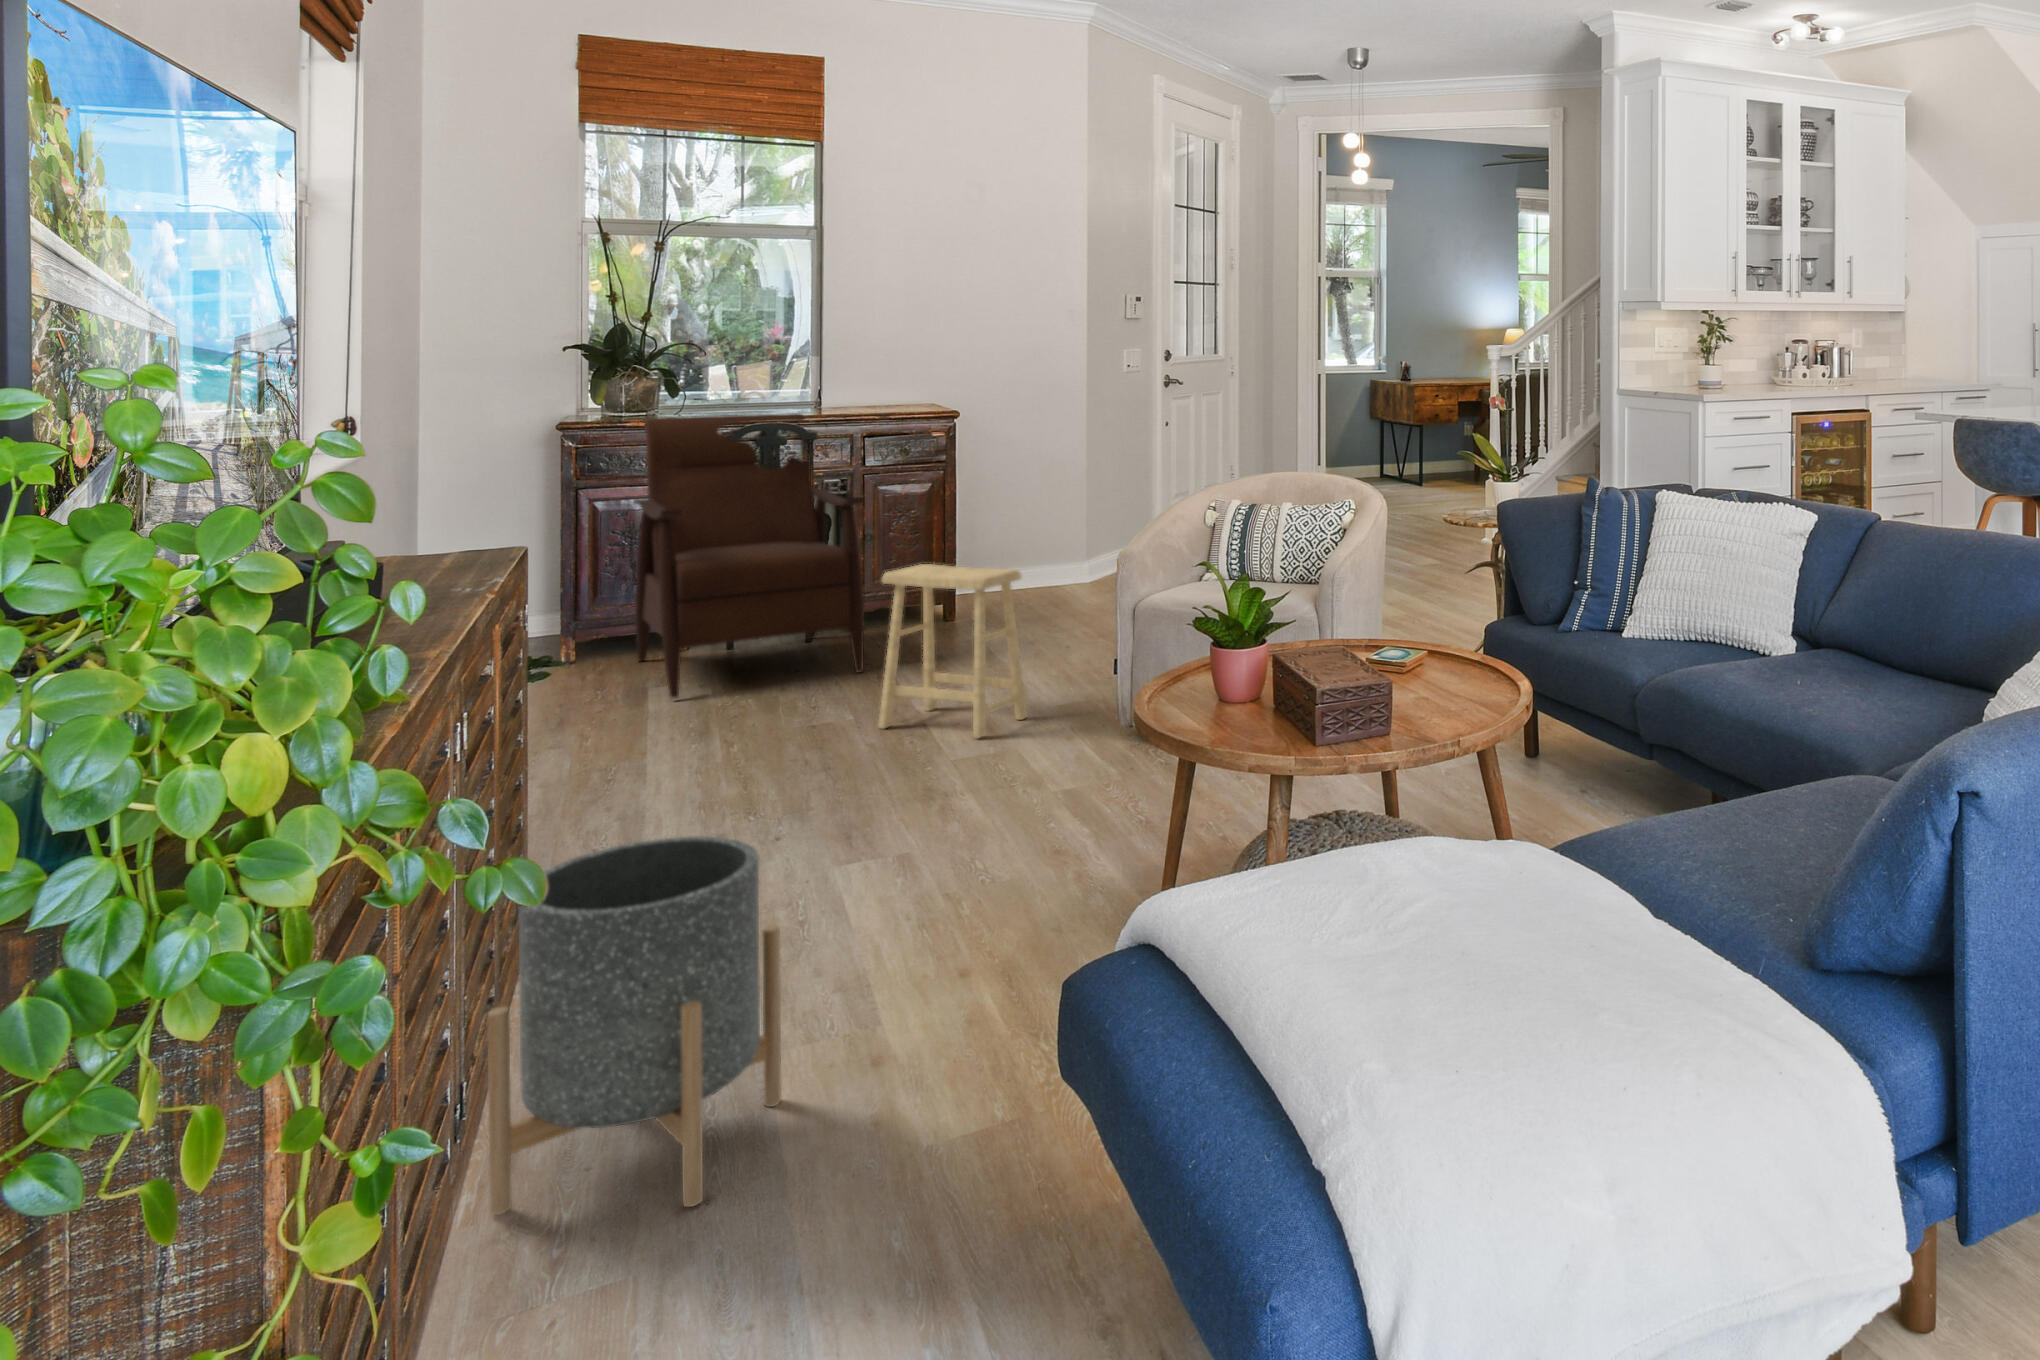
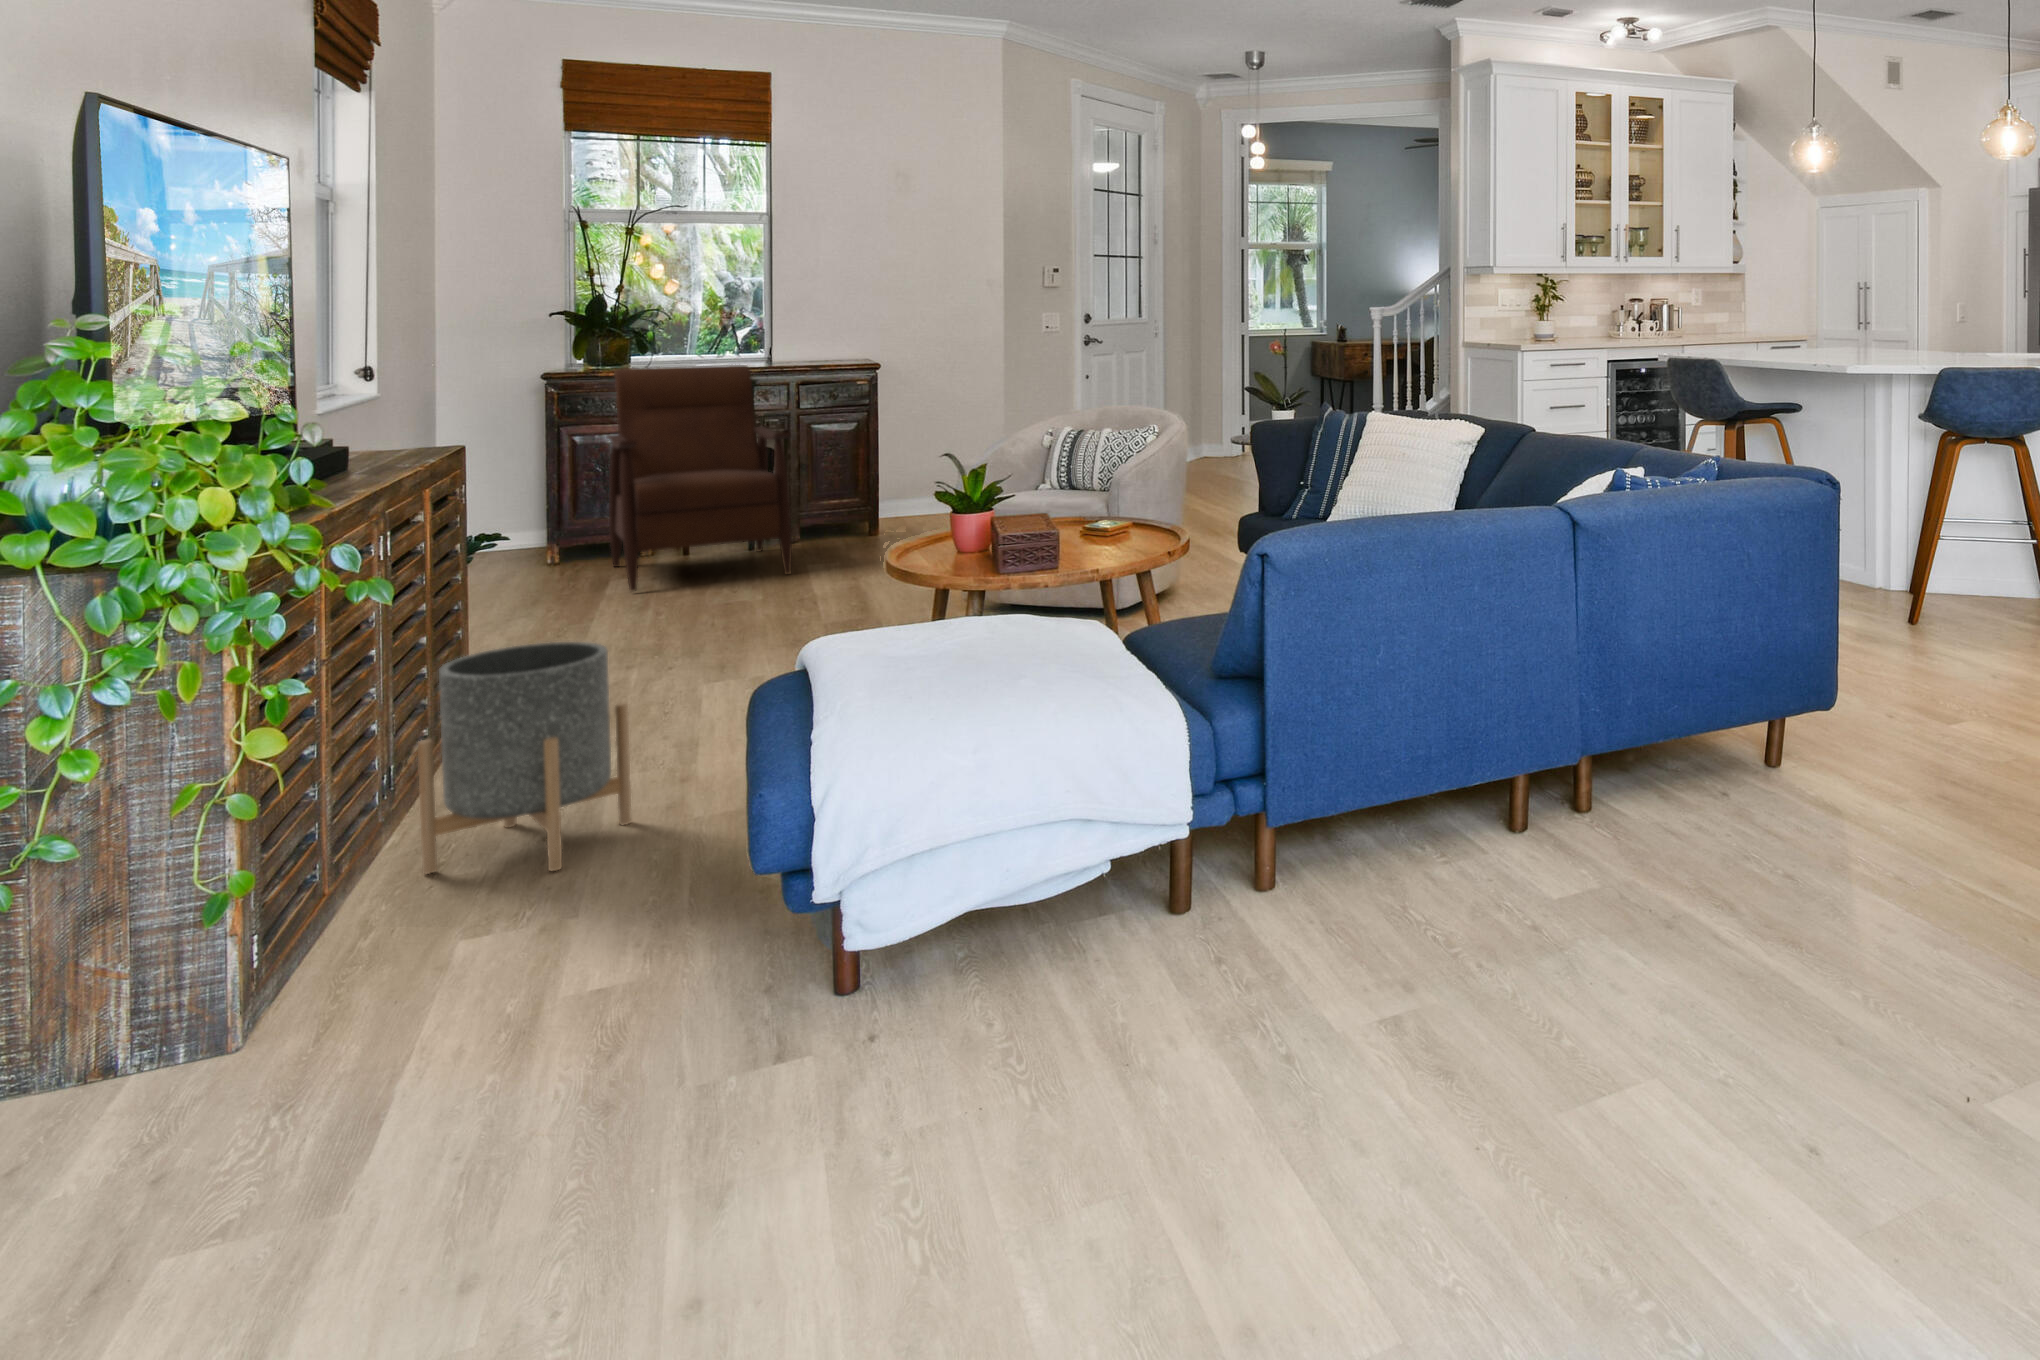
footstool: present [879,564,1027,738] -> none [787,483,908,618]

